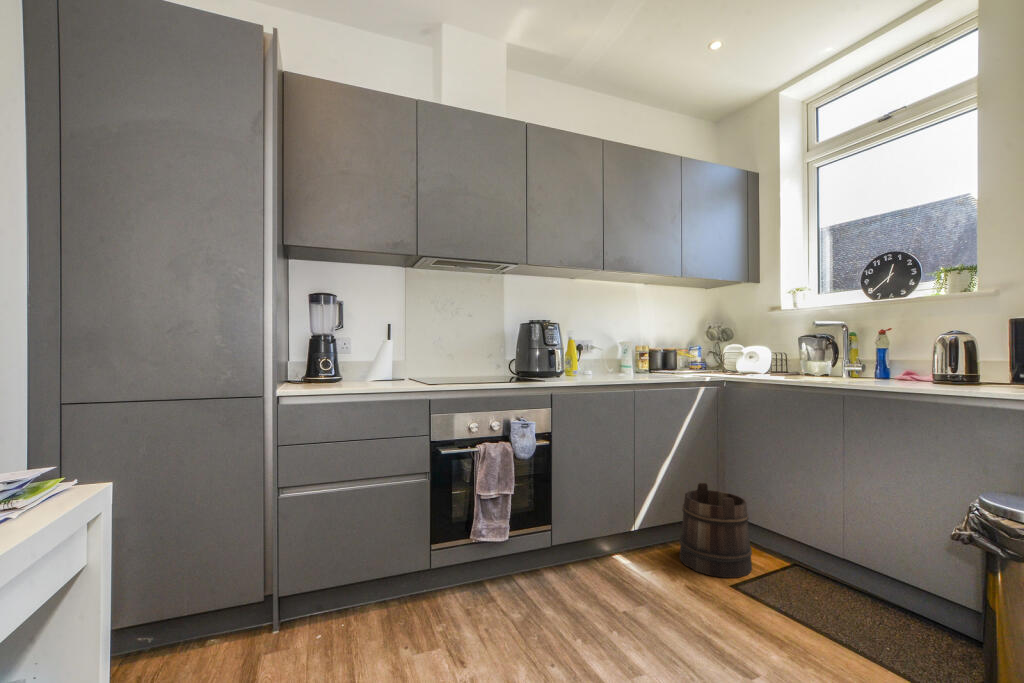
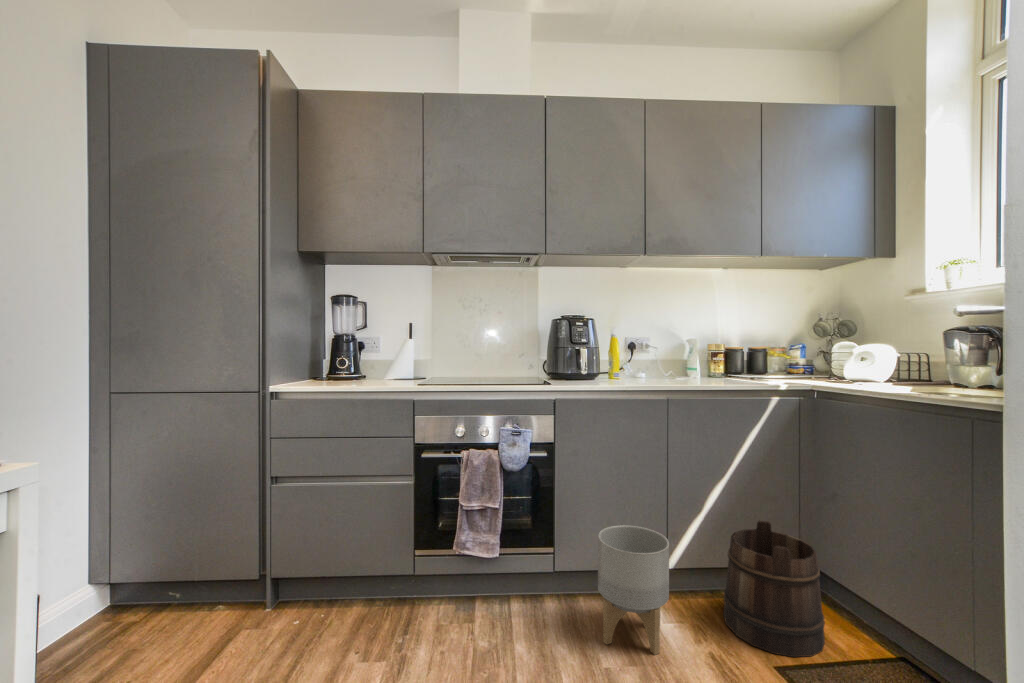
planter: none [598,497,656,595] -> present [598,525,669,655]

